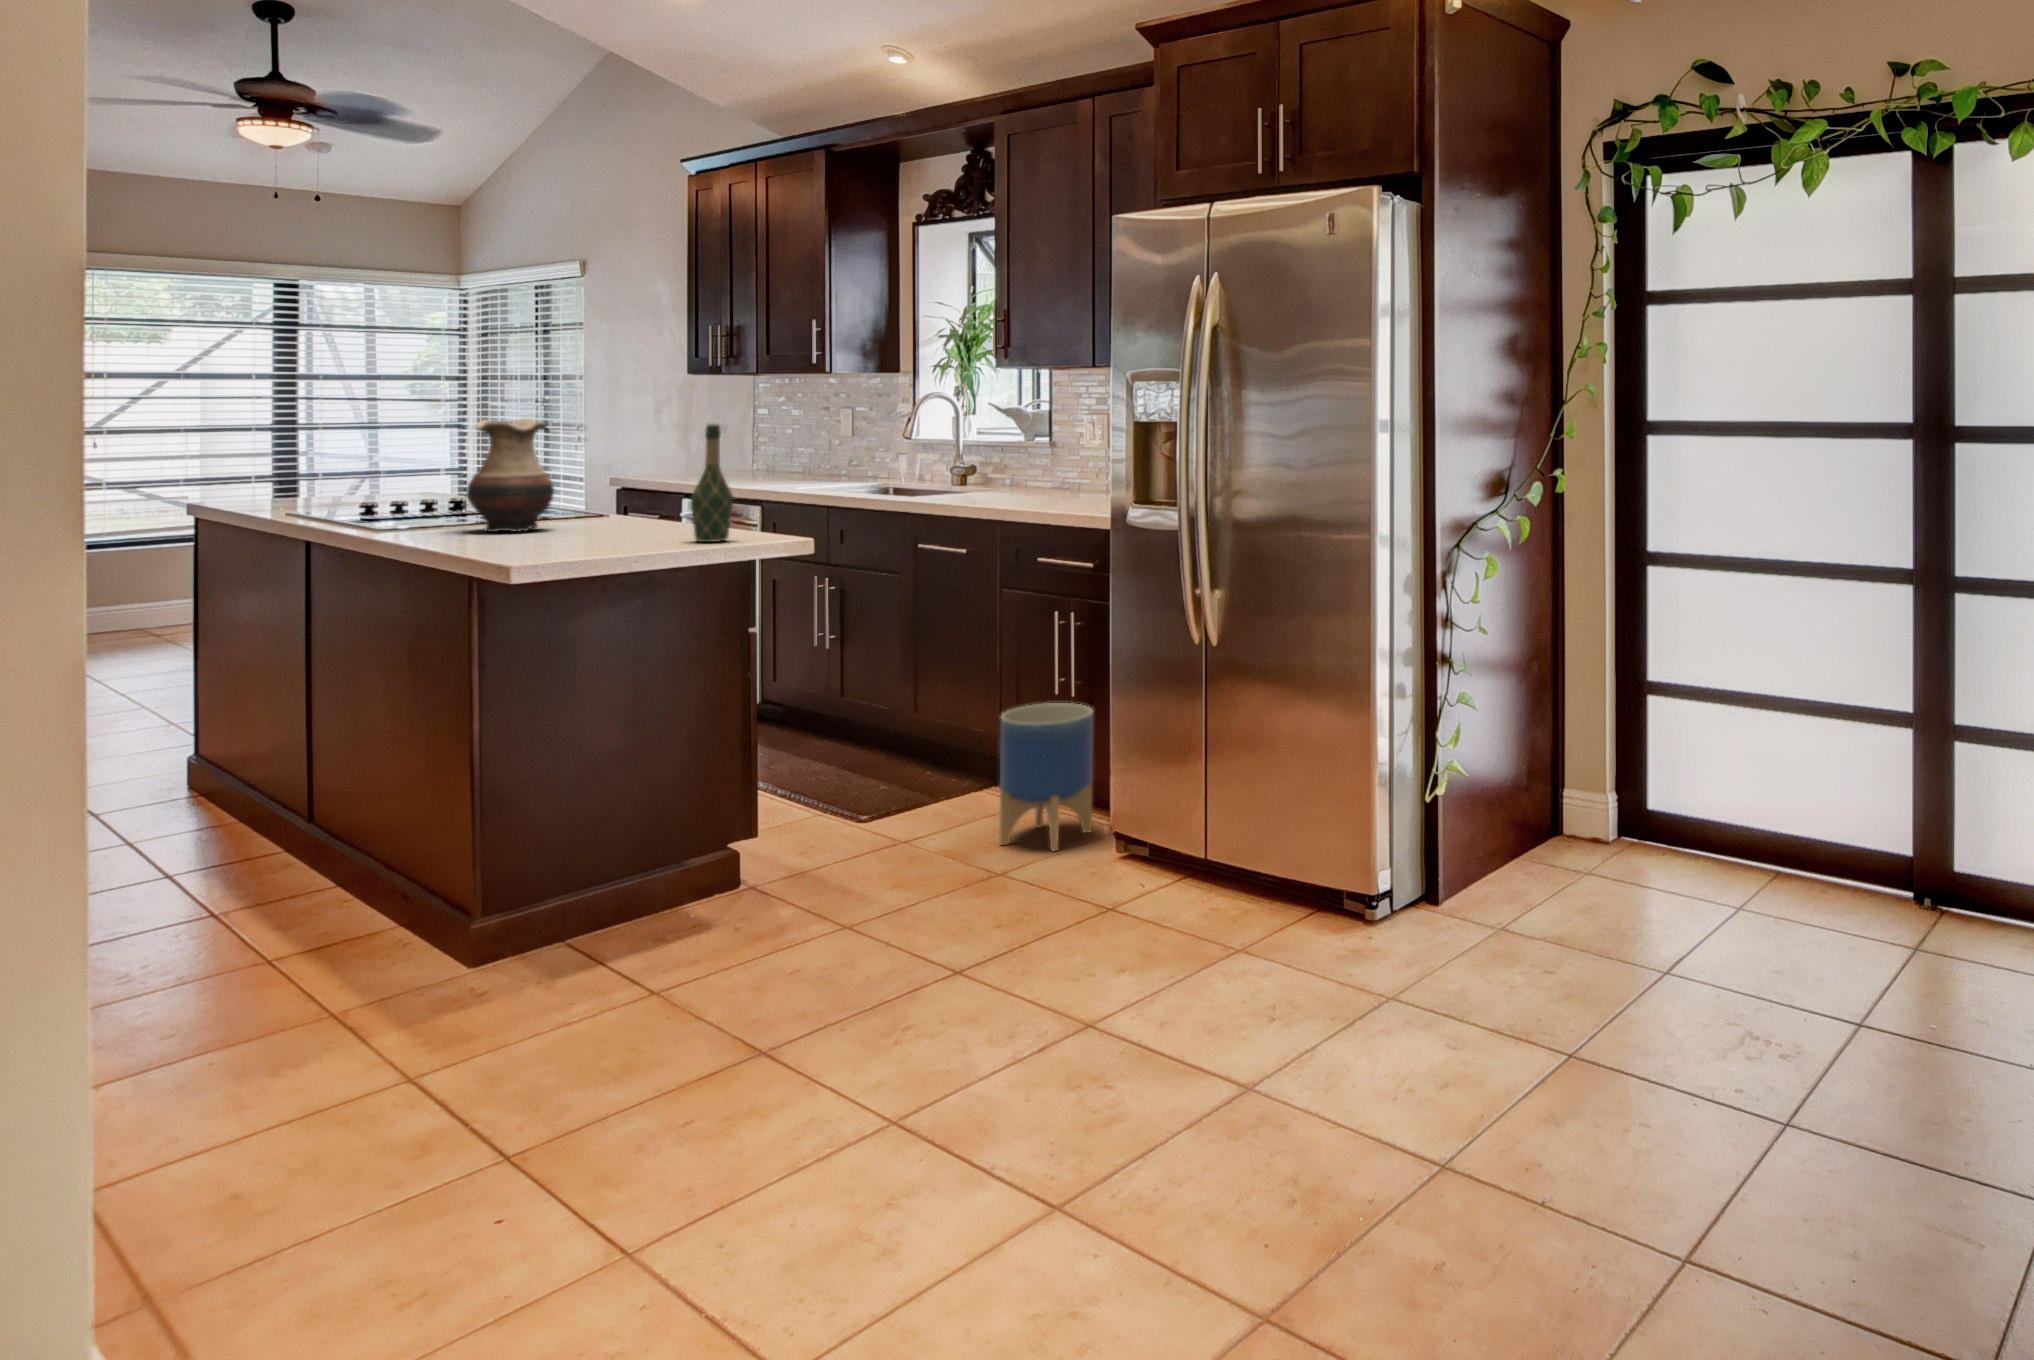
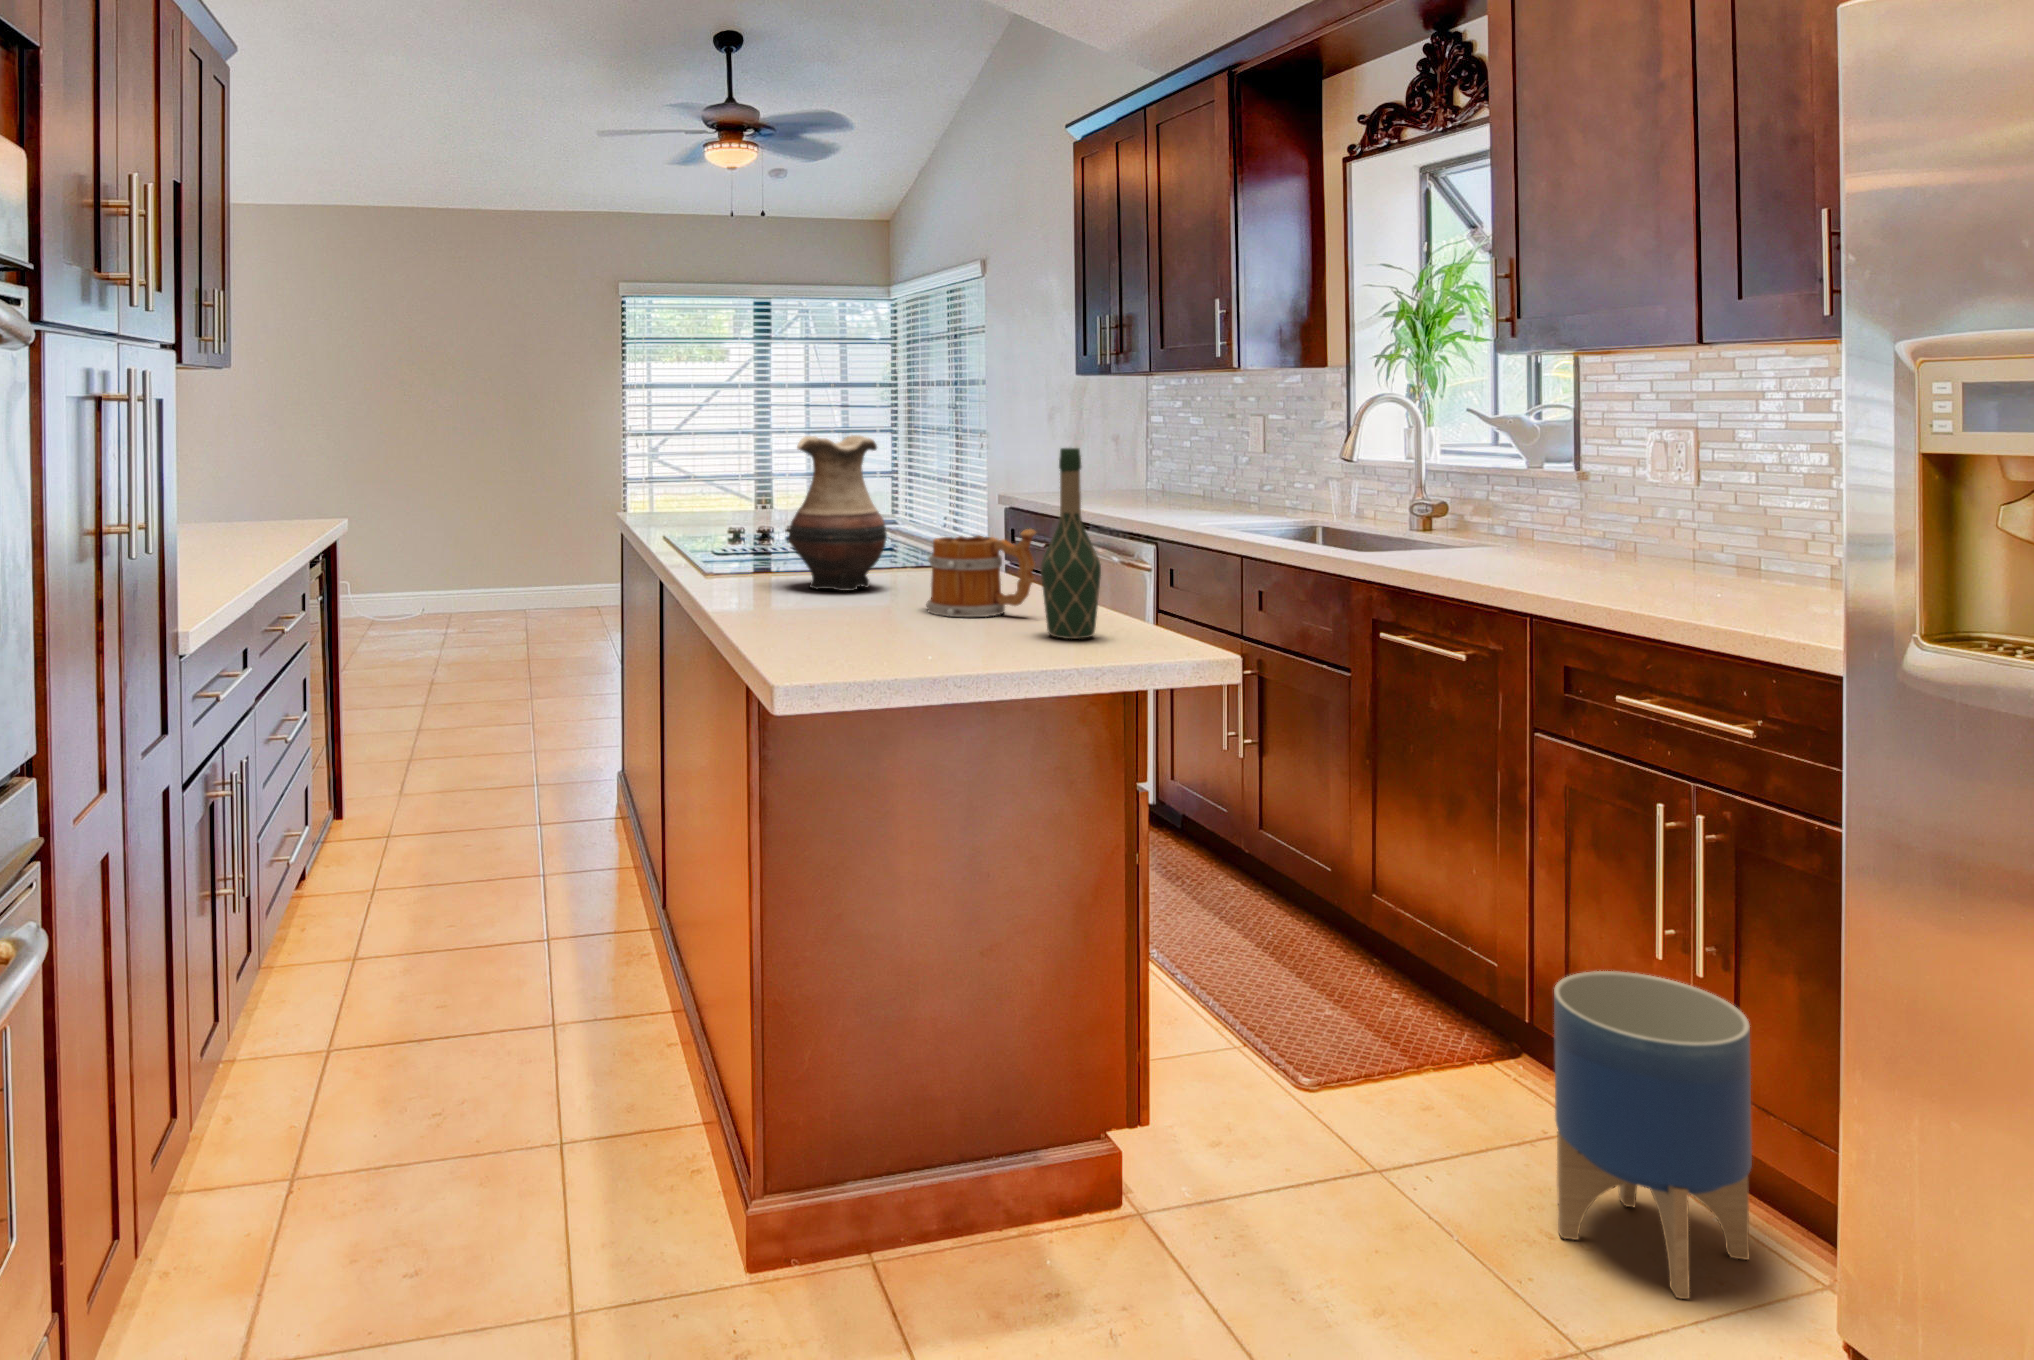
mug: none [595,479,684,538] -> present [926,529,1036,617]

